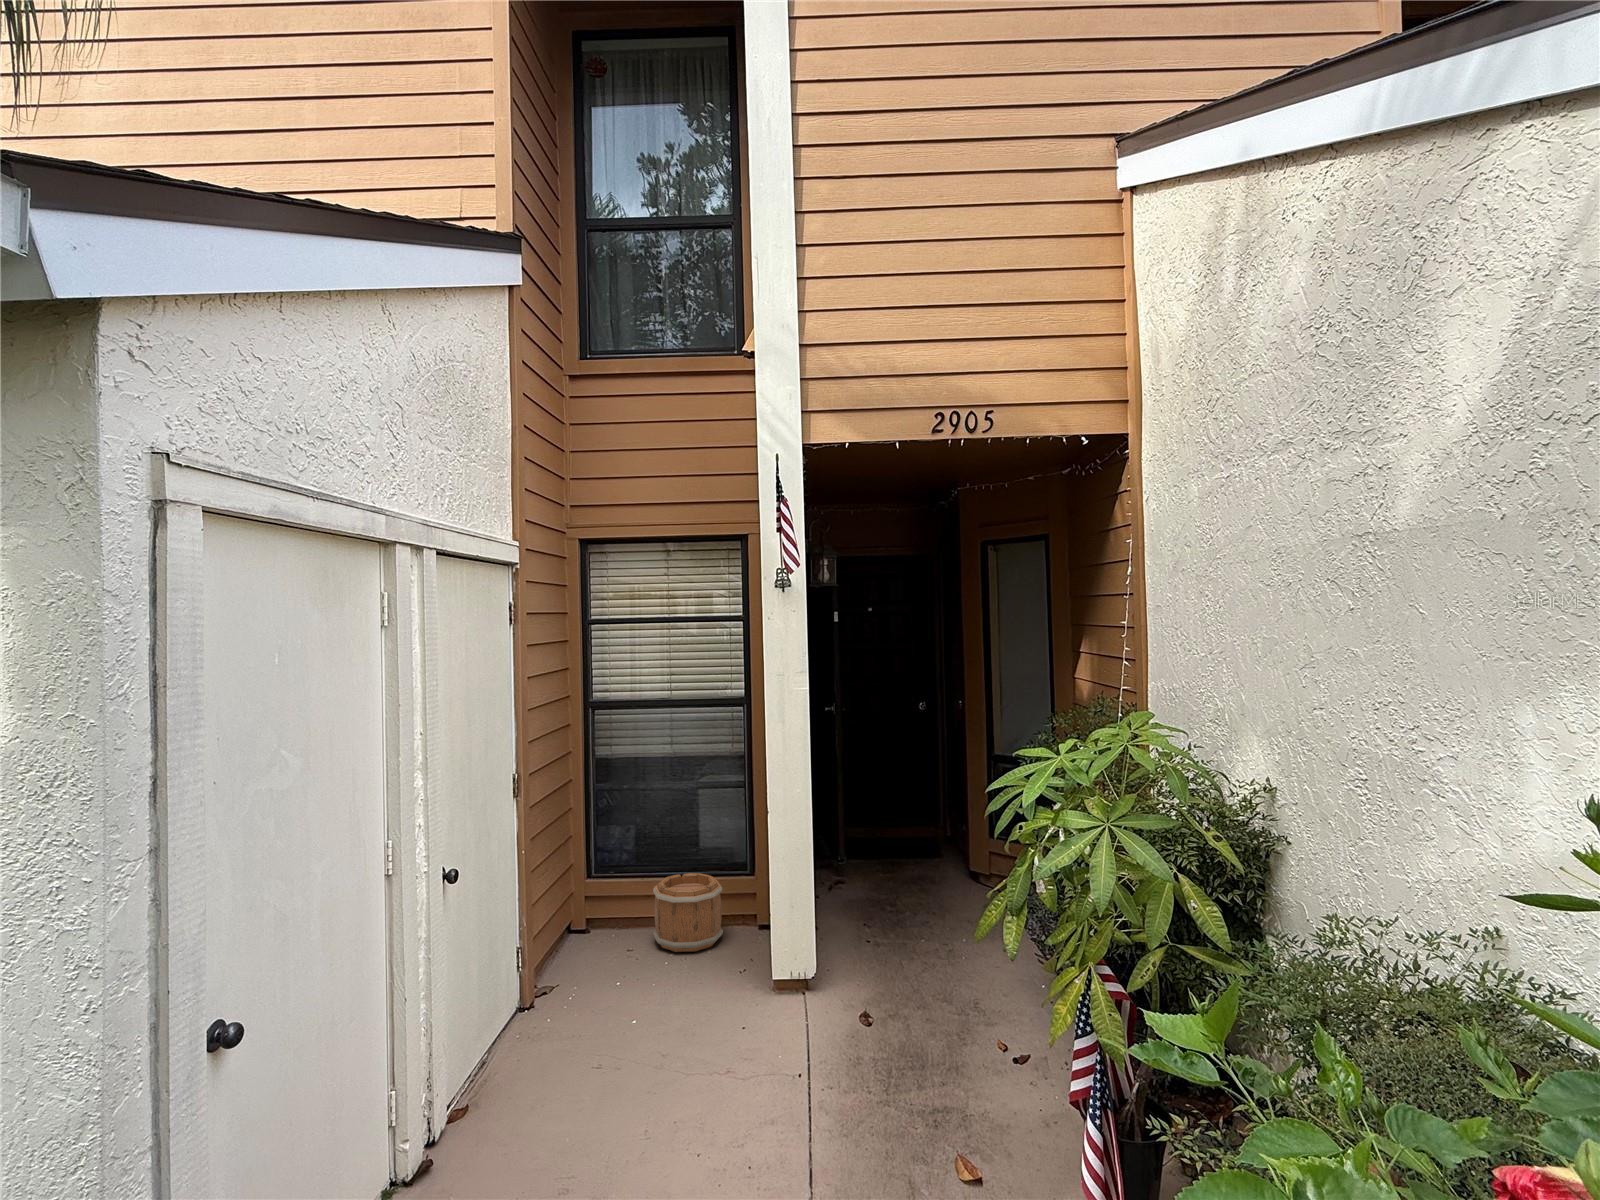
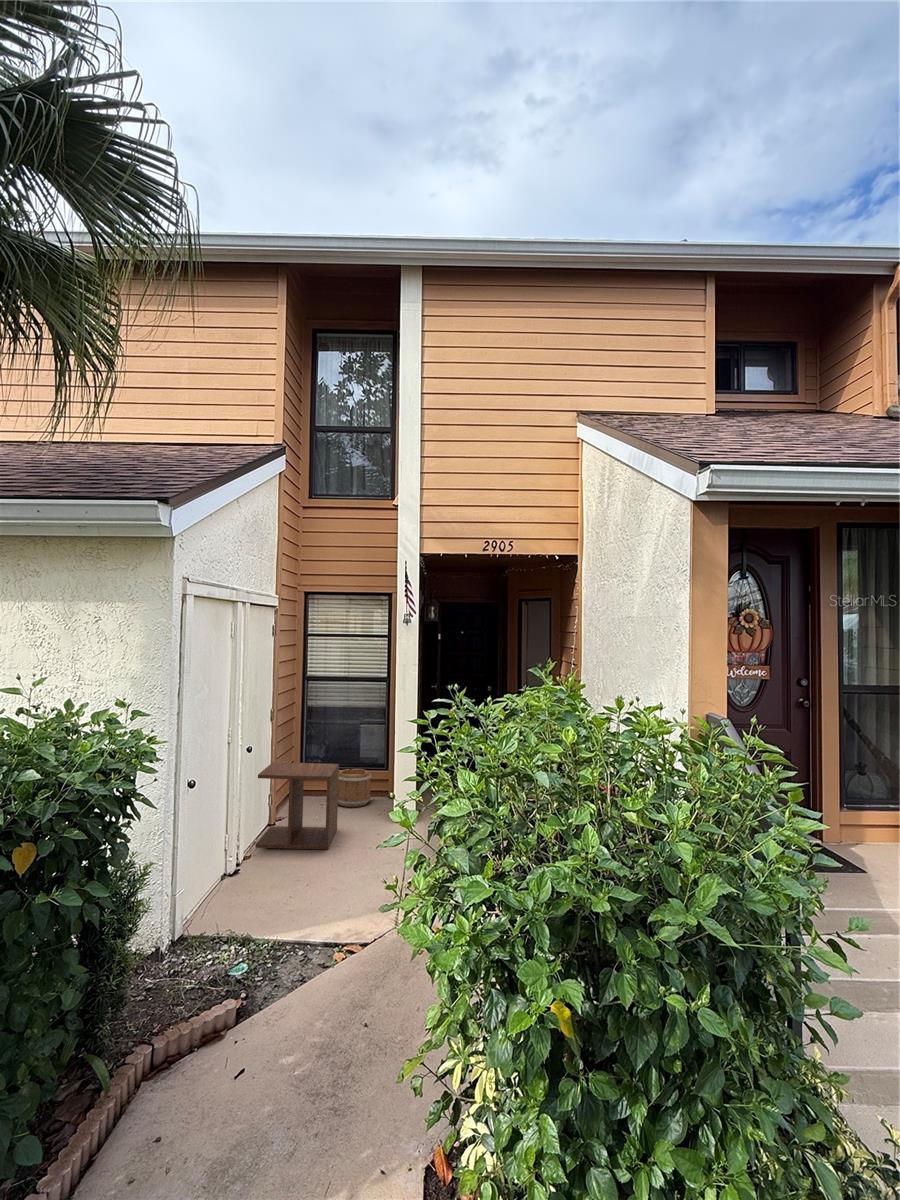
side table: none [479,882,657,1079] -> present [255,762,339,849]

